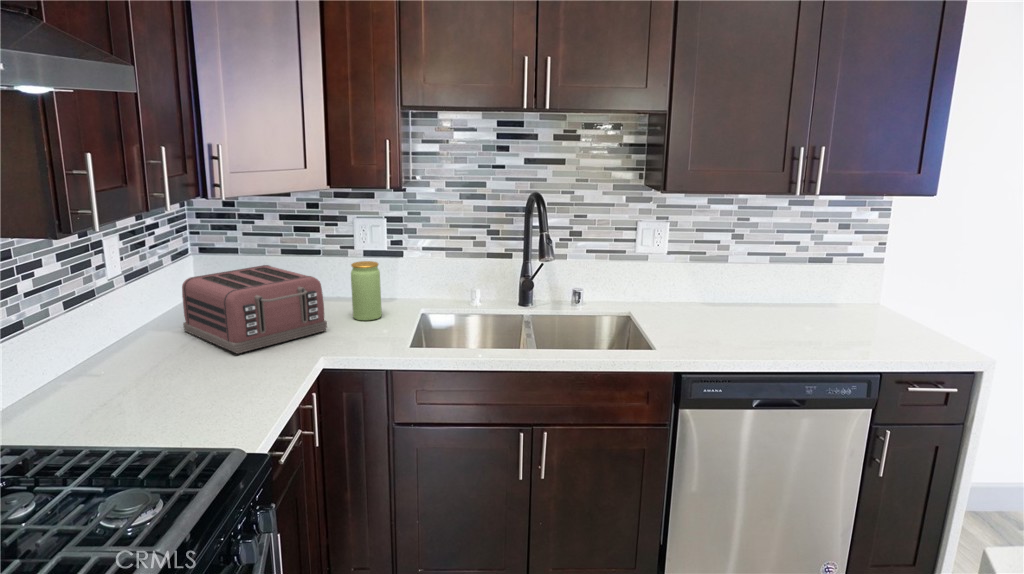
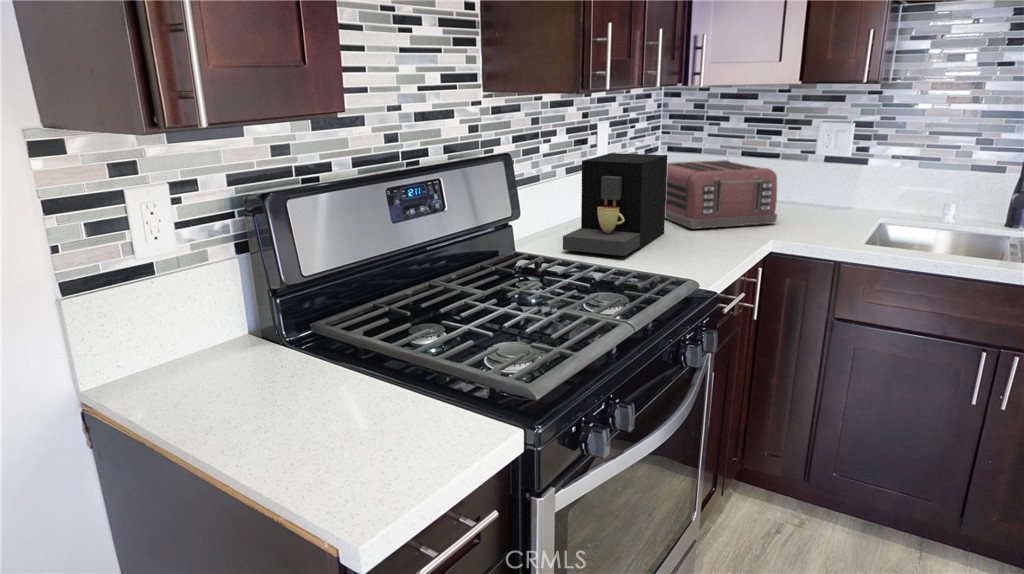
jar: present [351,261,382,320] -> none [804,162,840,221]
coffee maker: none [62,280,204,424] -> present [563,153,667,256]

